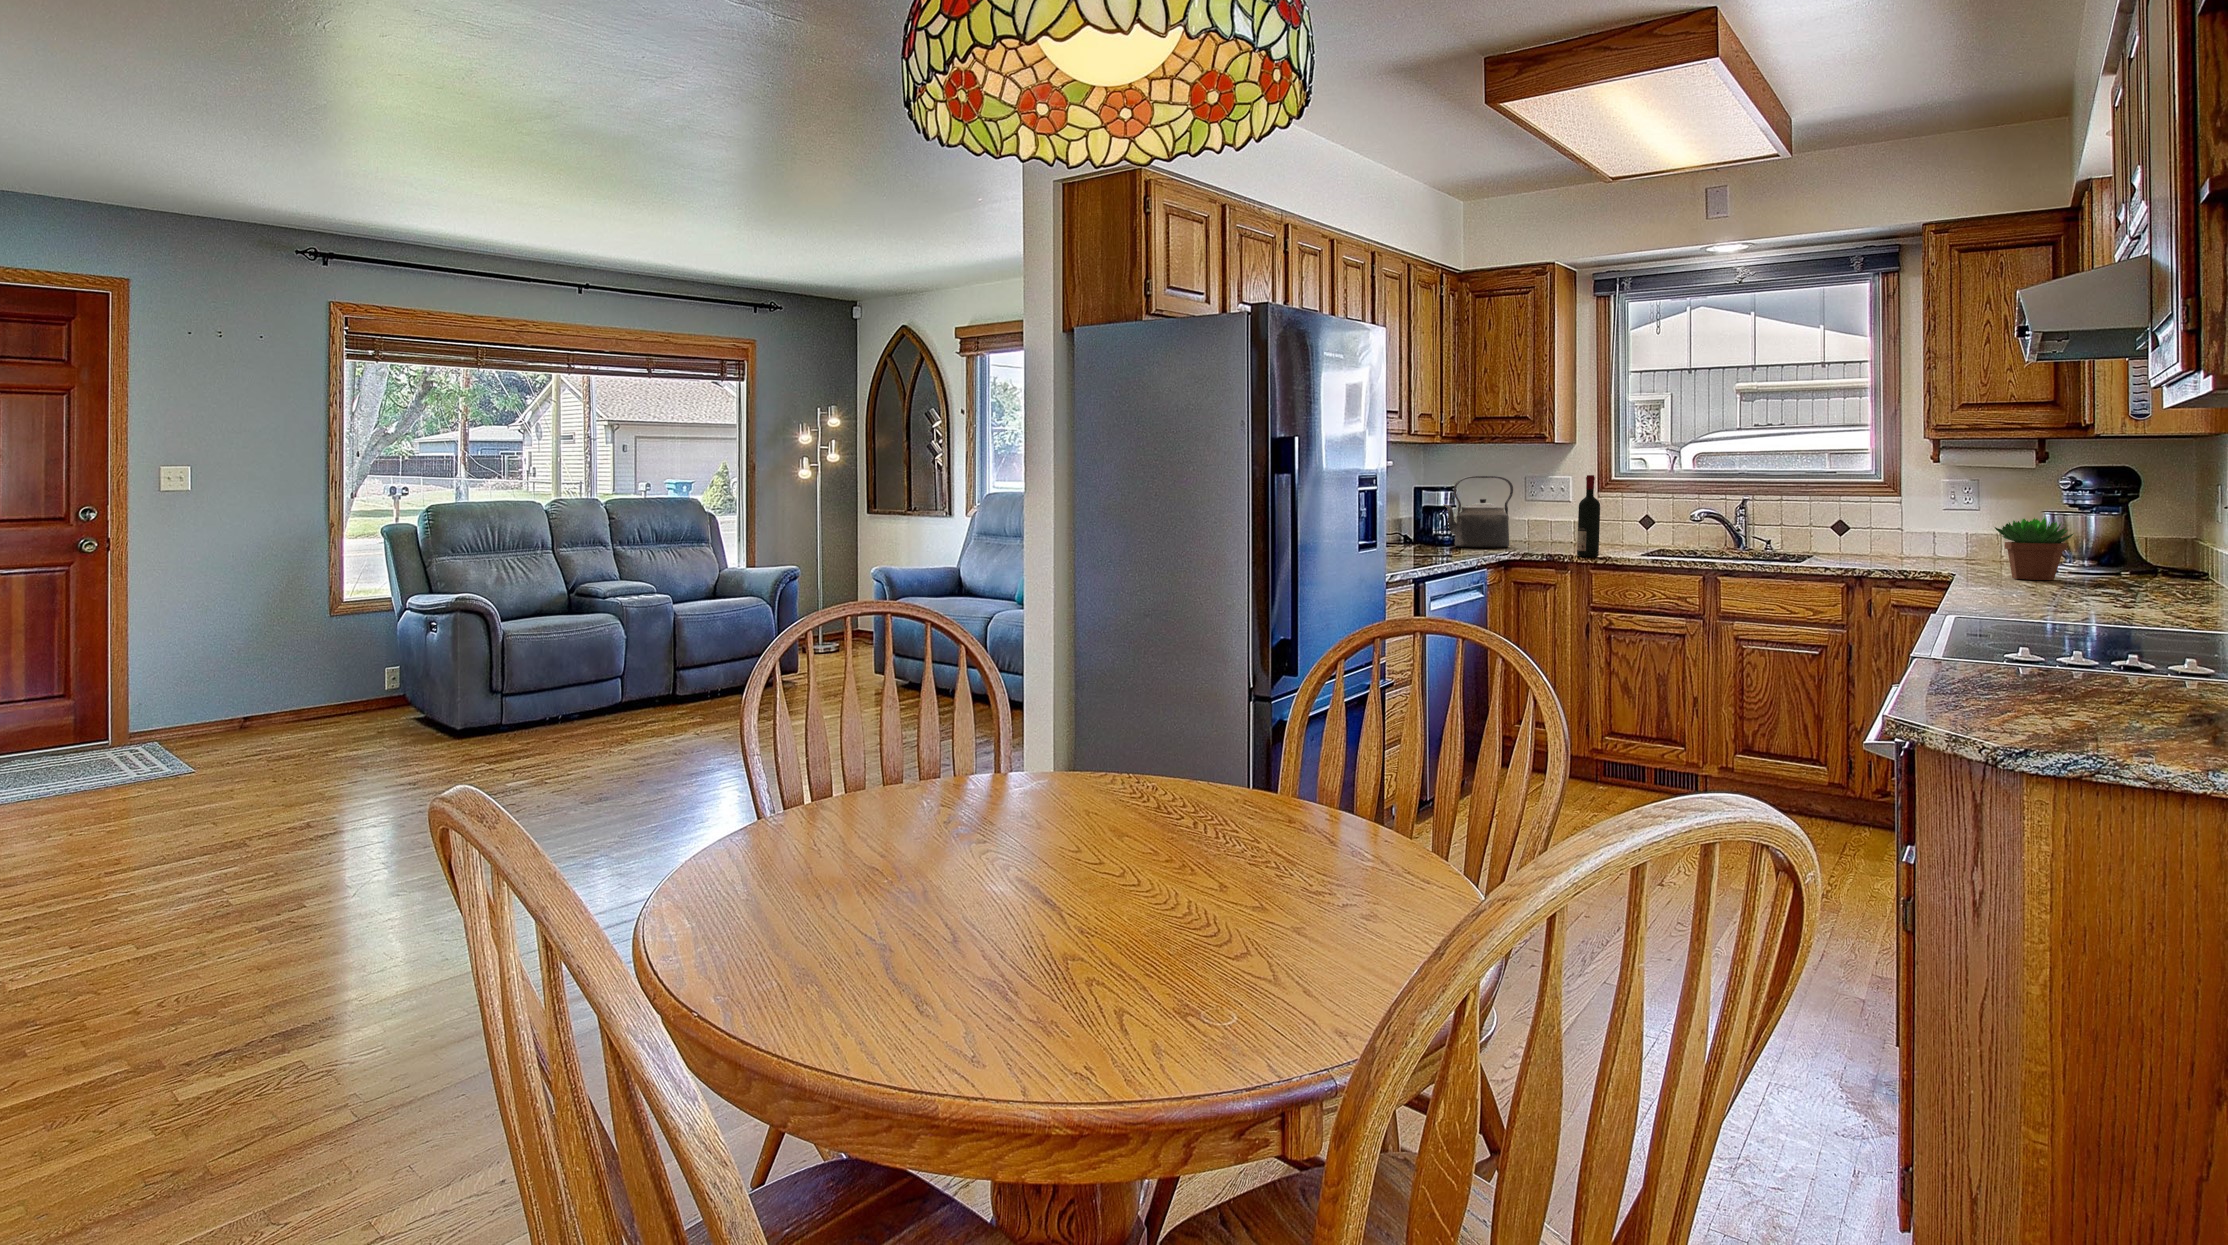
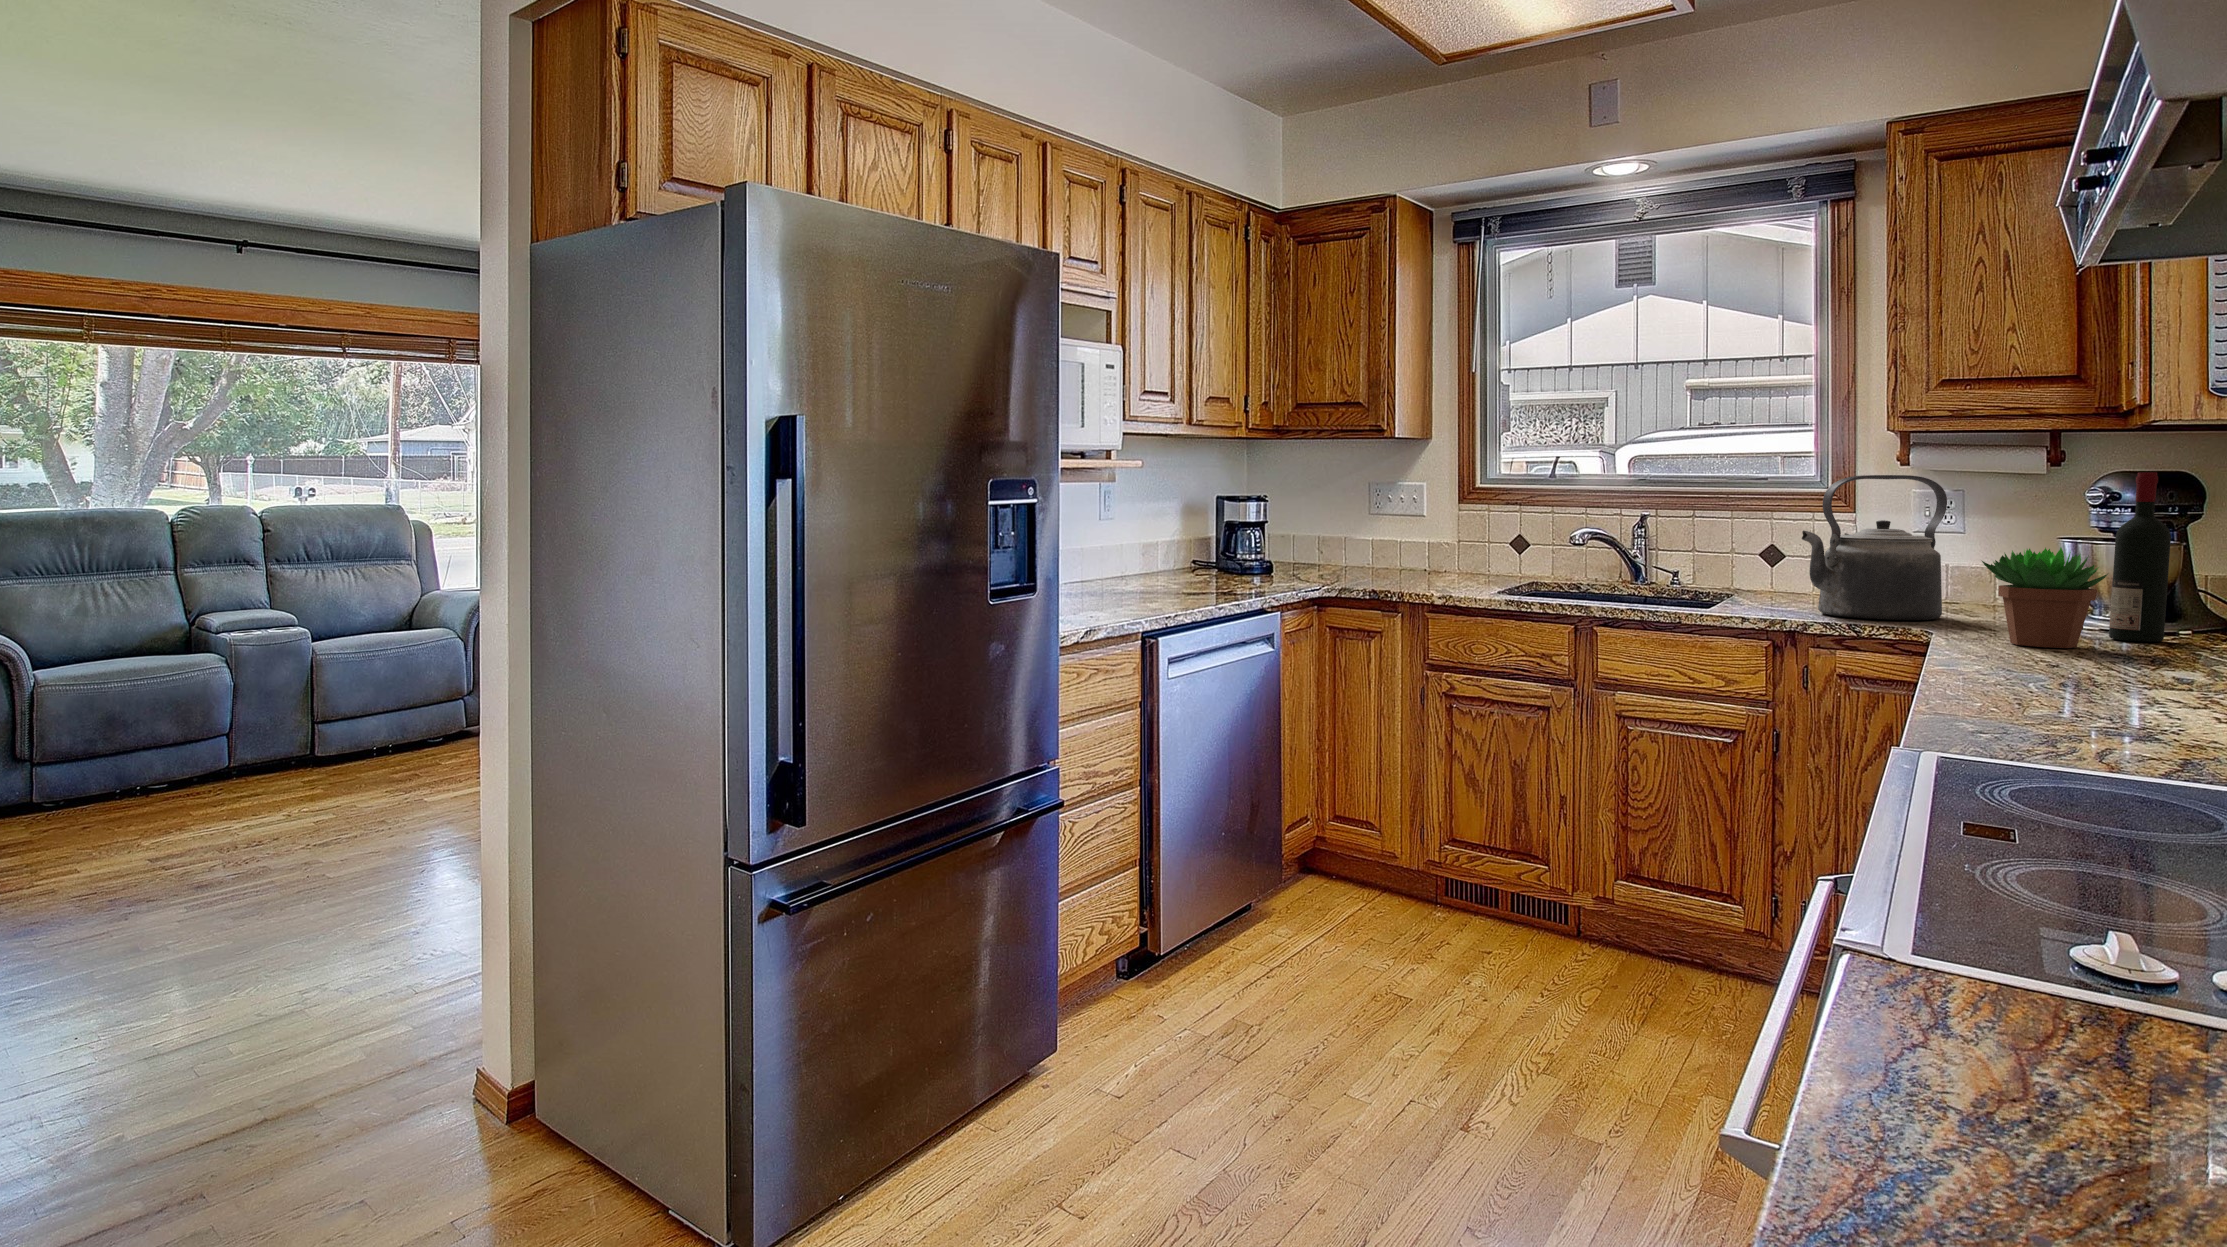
wine bottle: present [1577,475,1600,557] -> present [2109,472,2171,642]
kettle: present [1443,476,1513,548] -> present [1801,475,1947,620]

